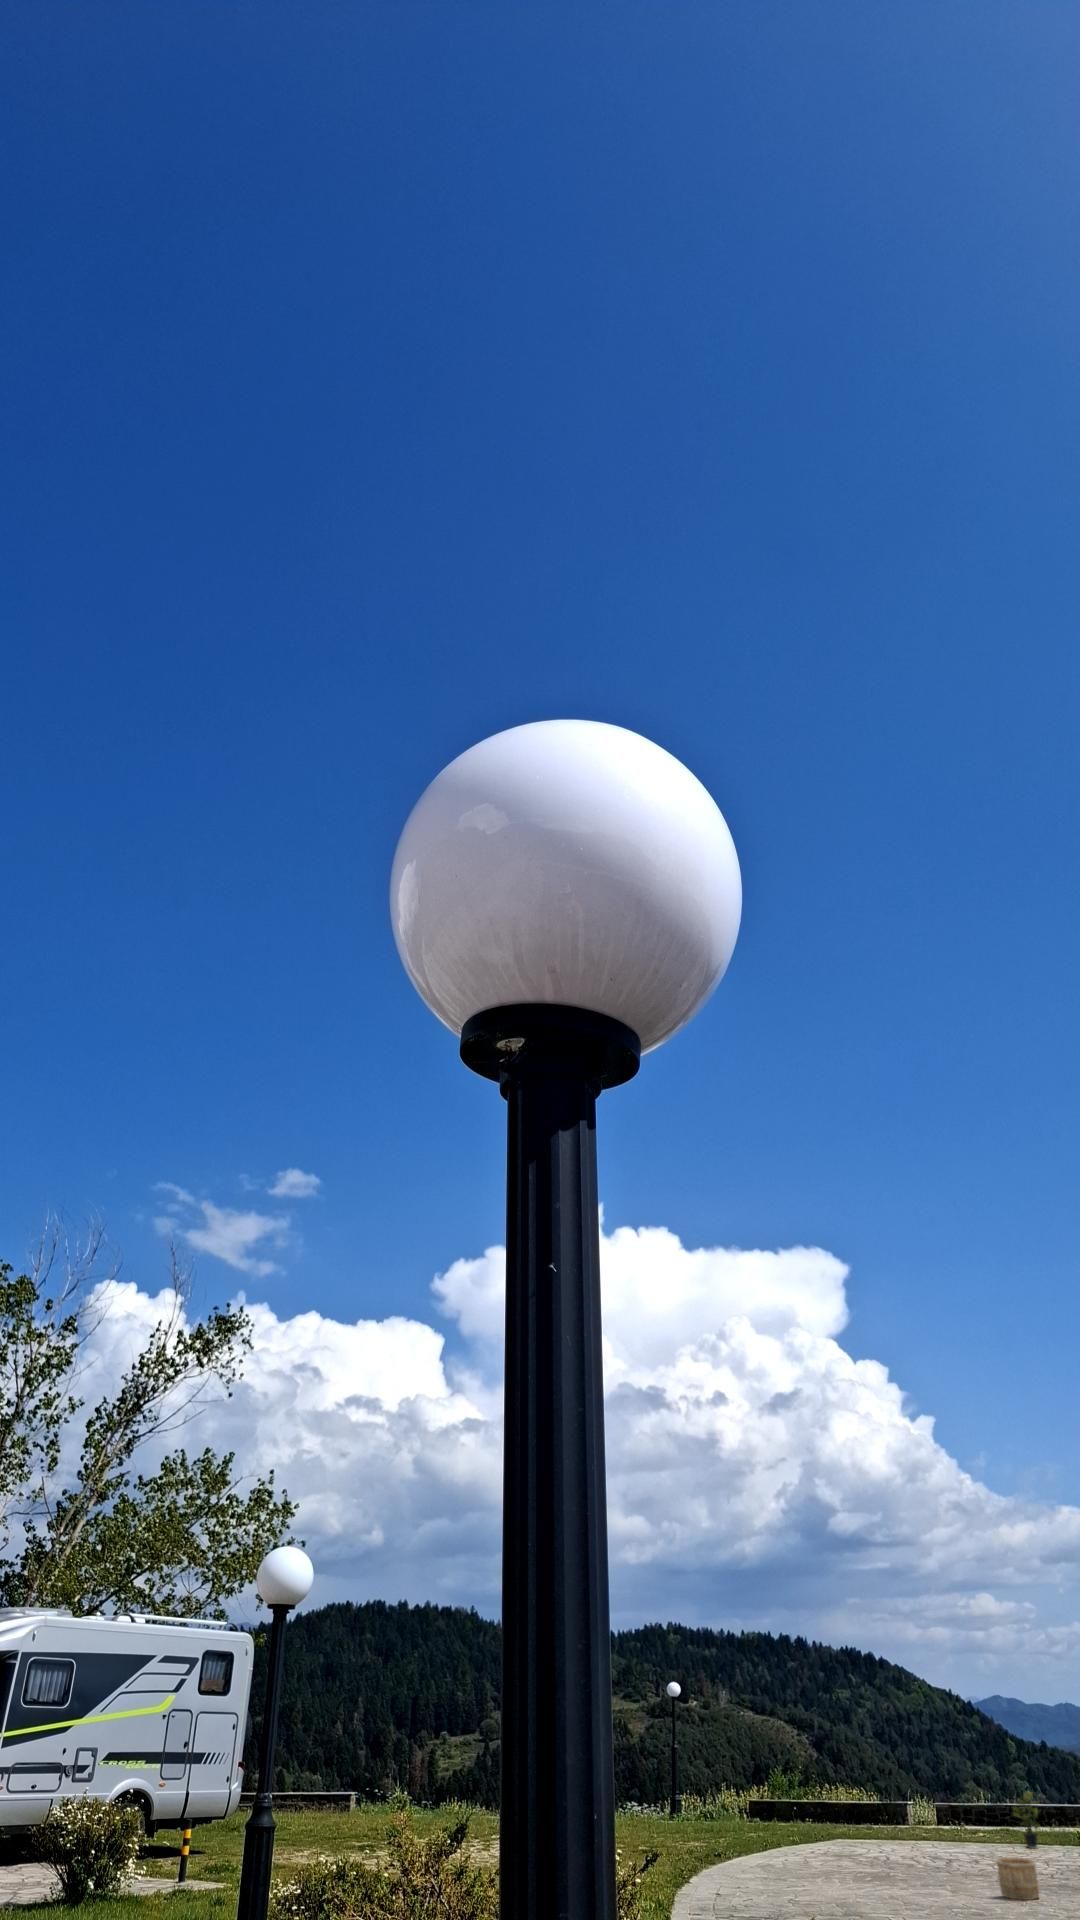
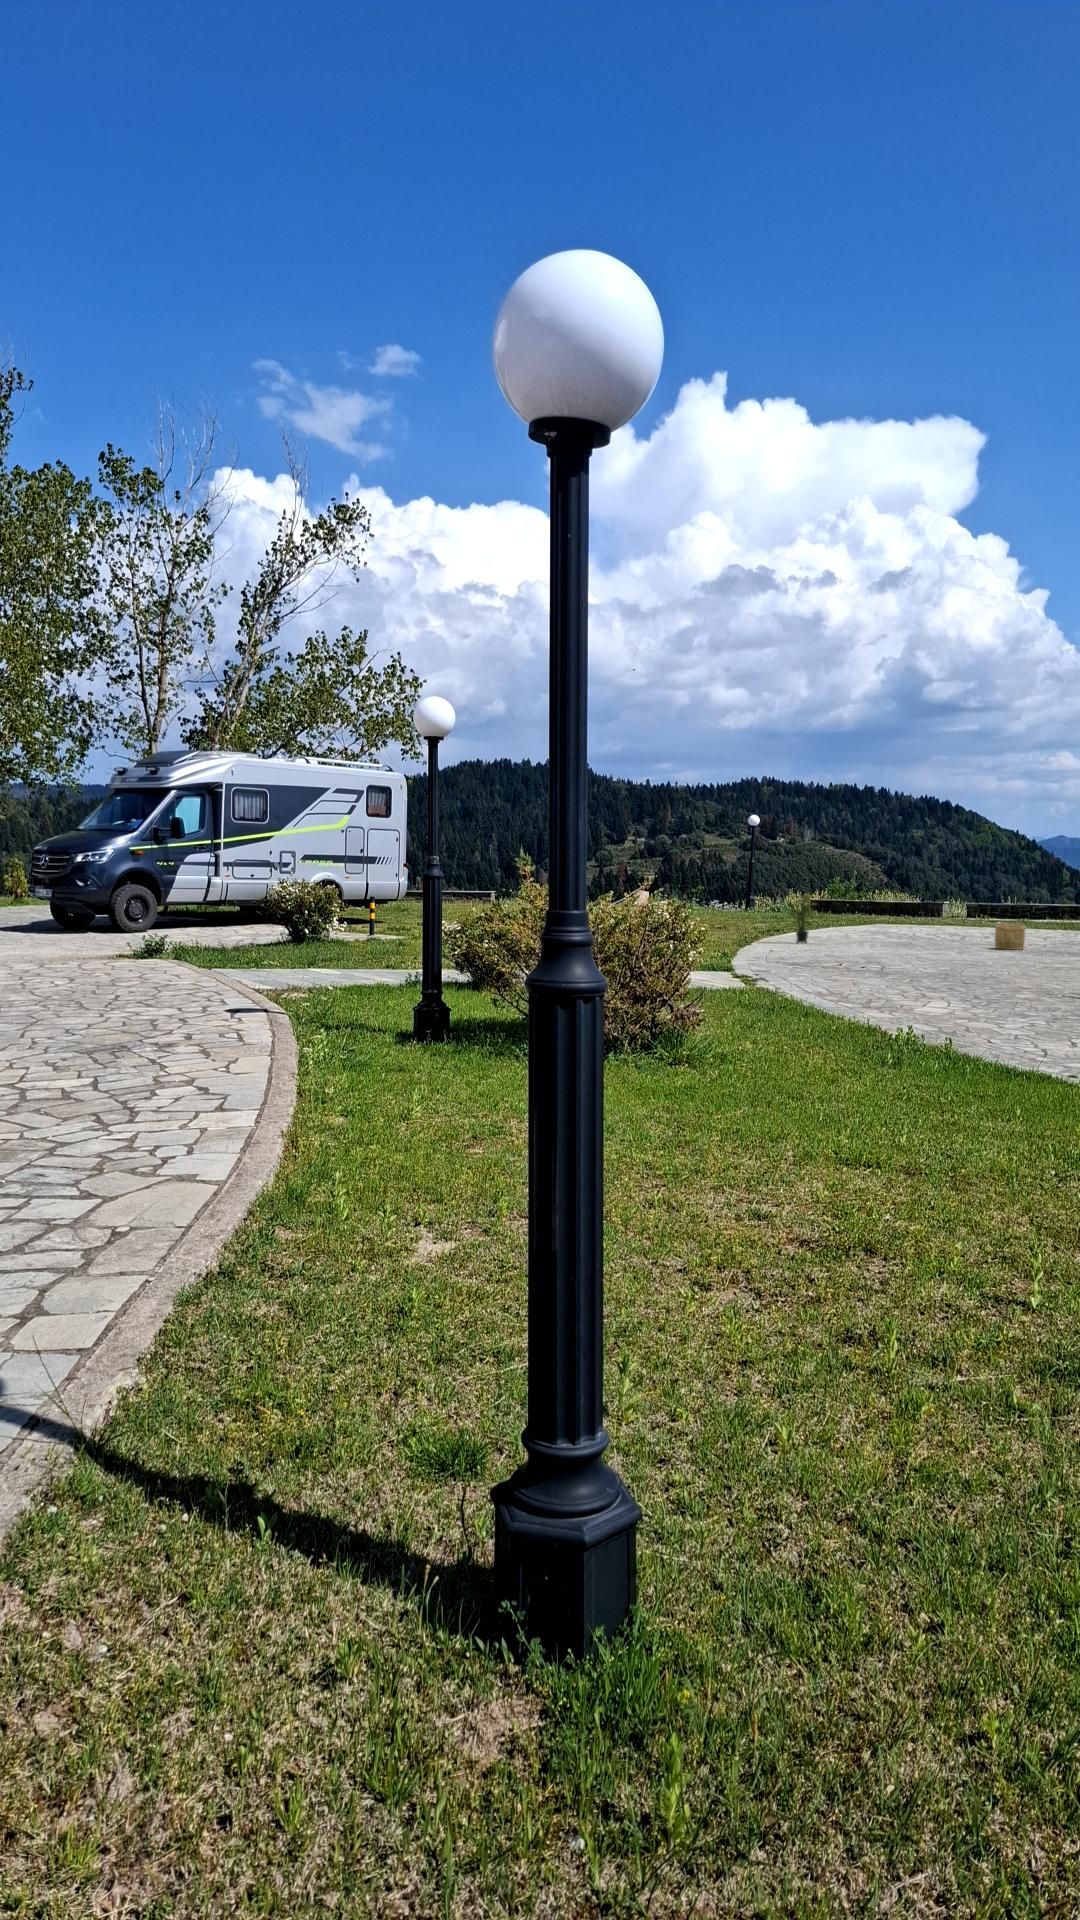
potted plant: present [1013,1791,1039,1849] -> present [789,894,816,943]

